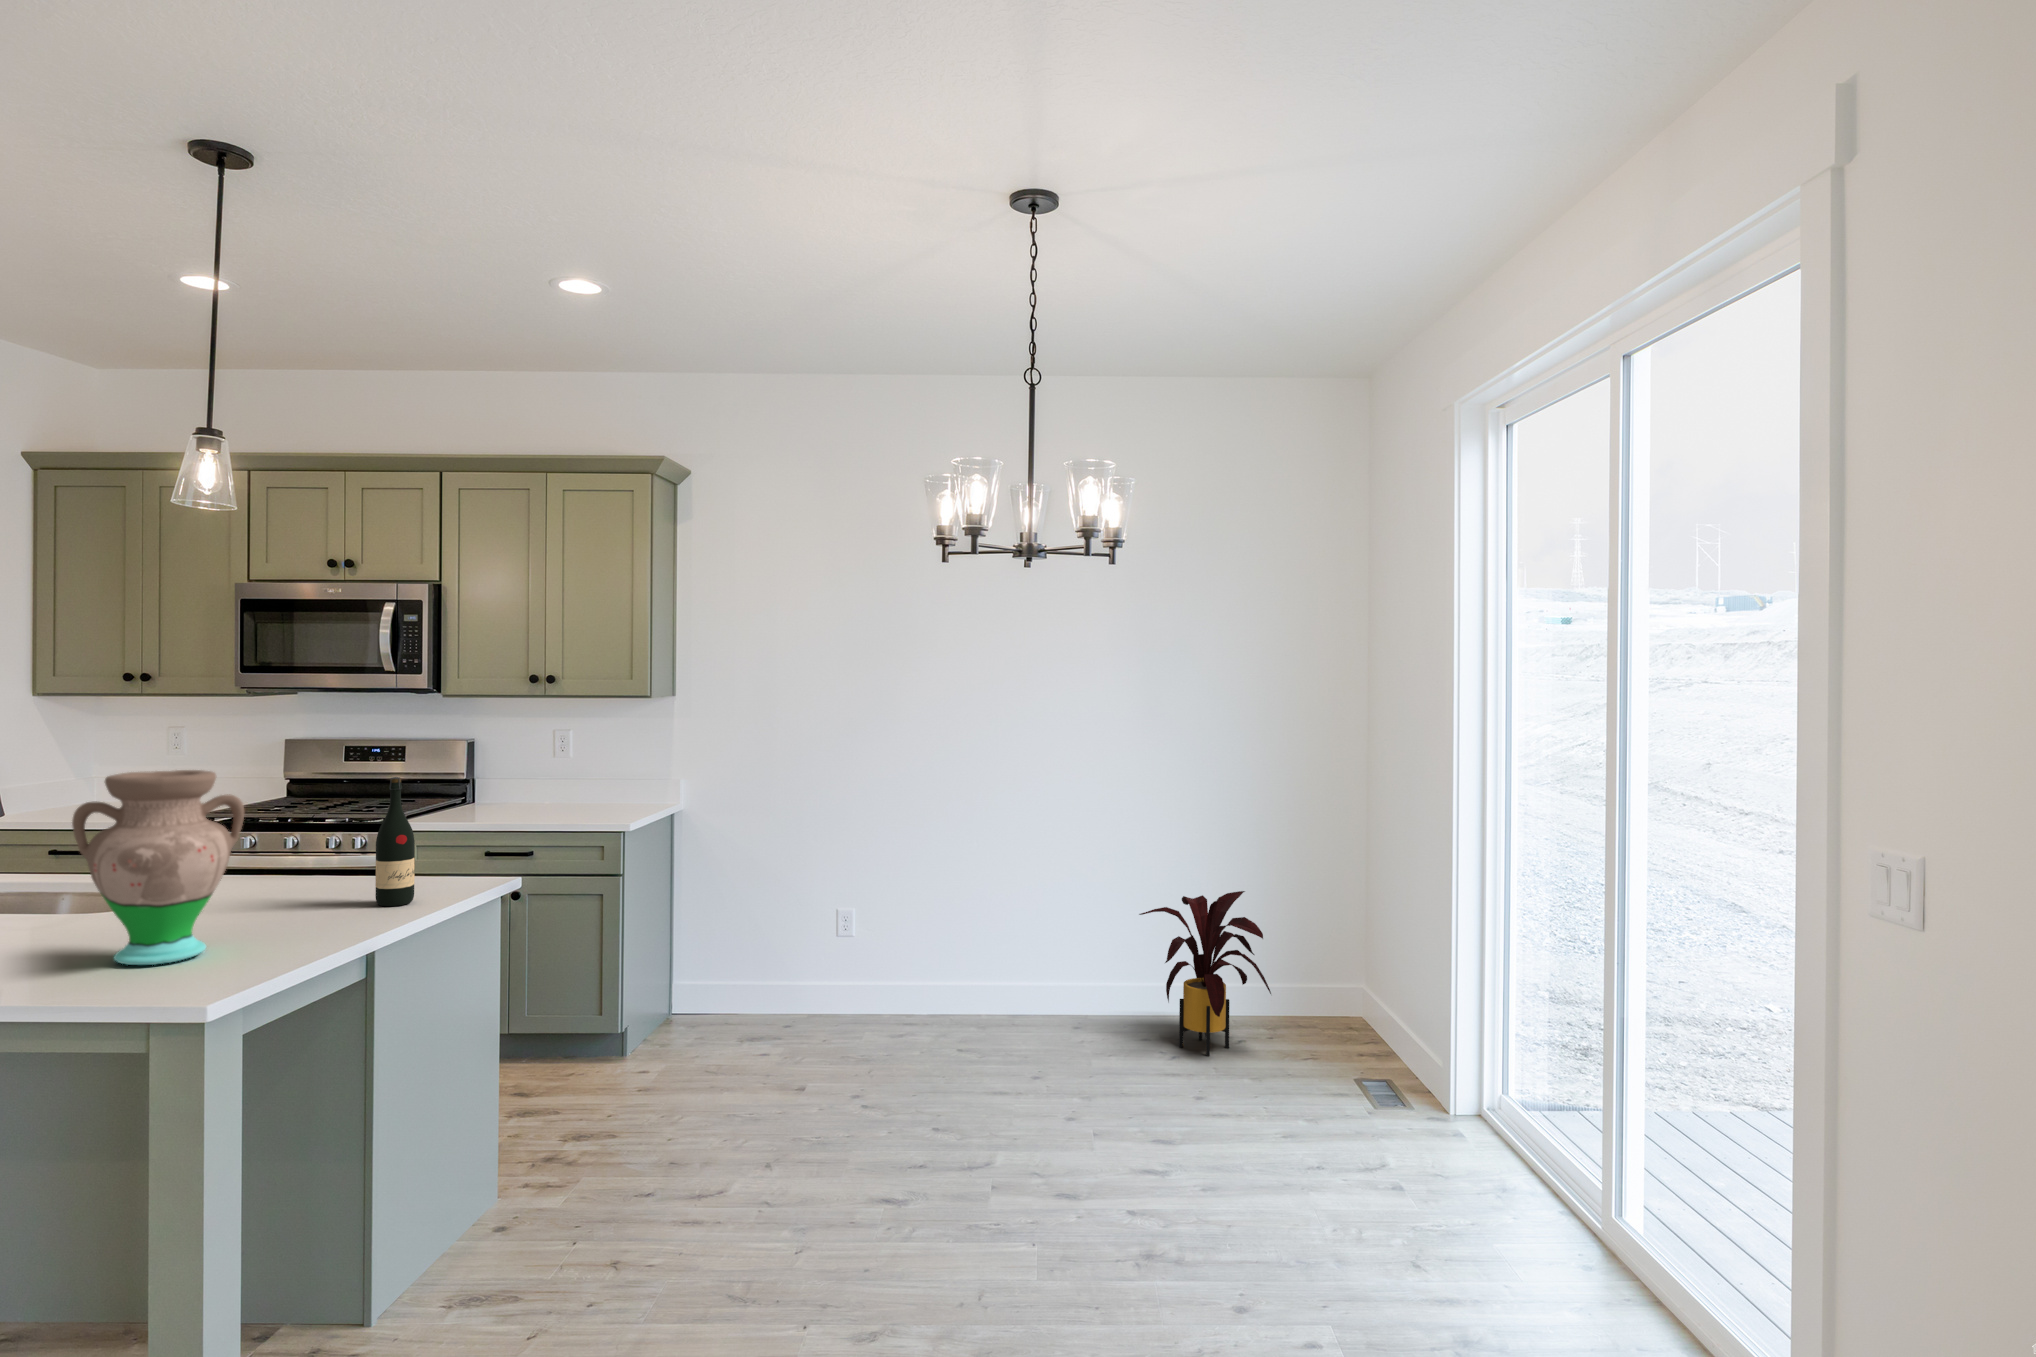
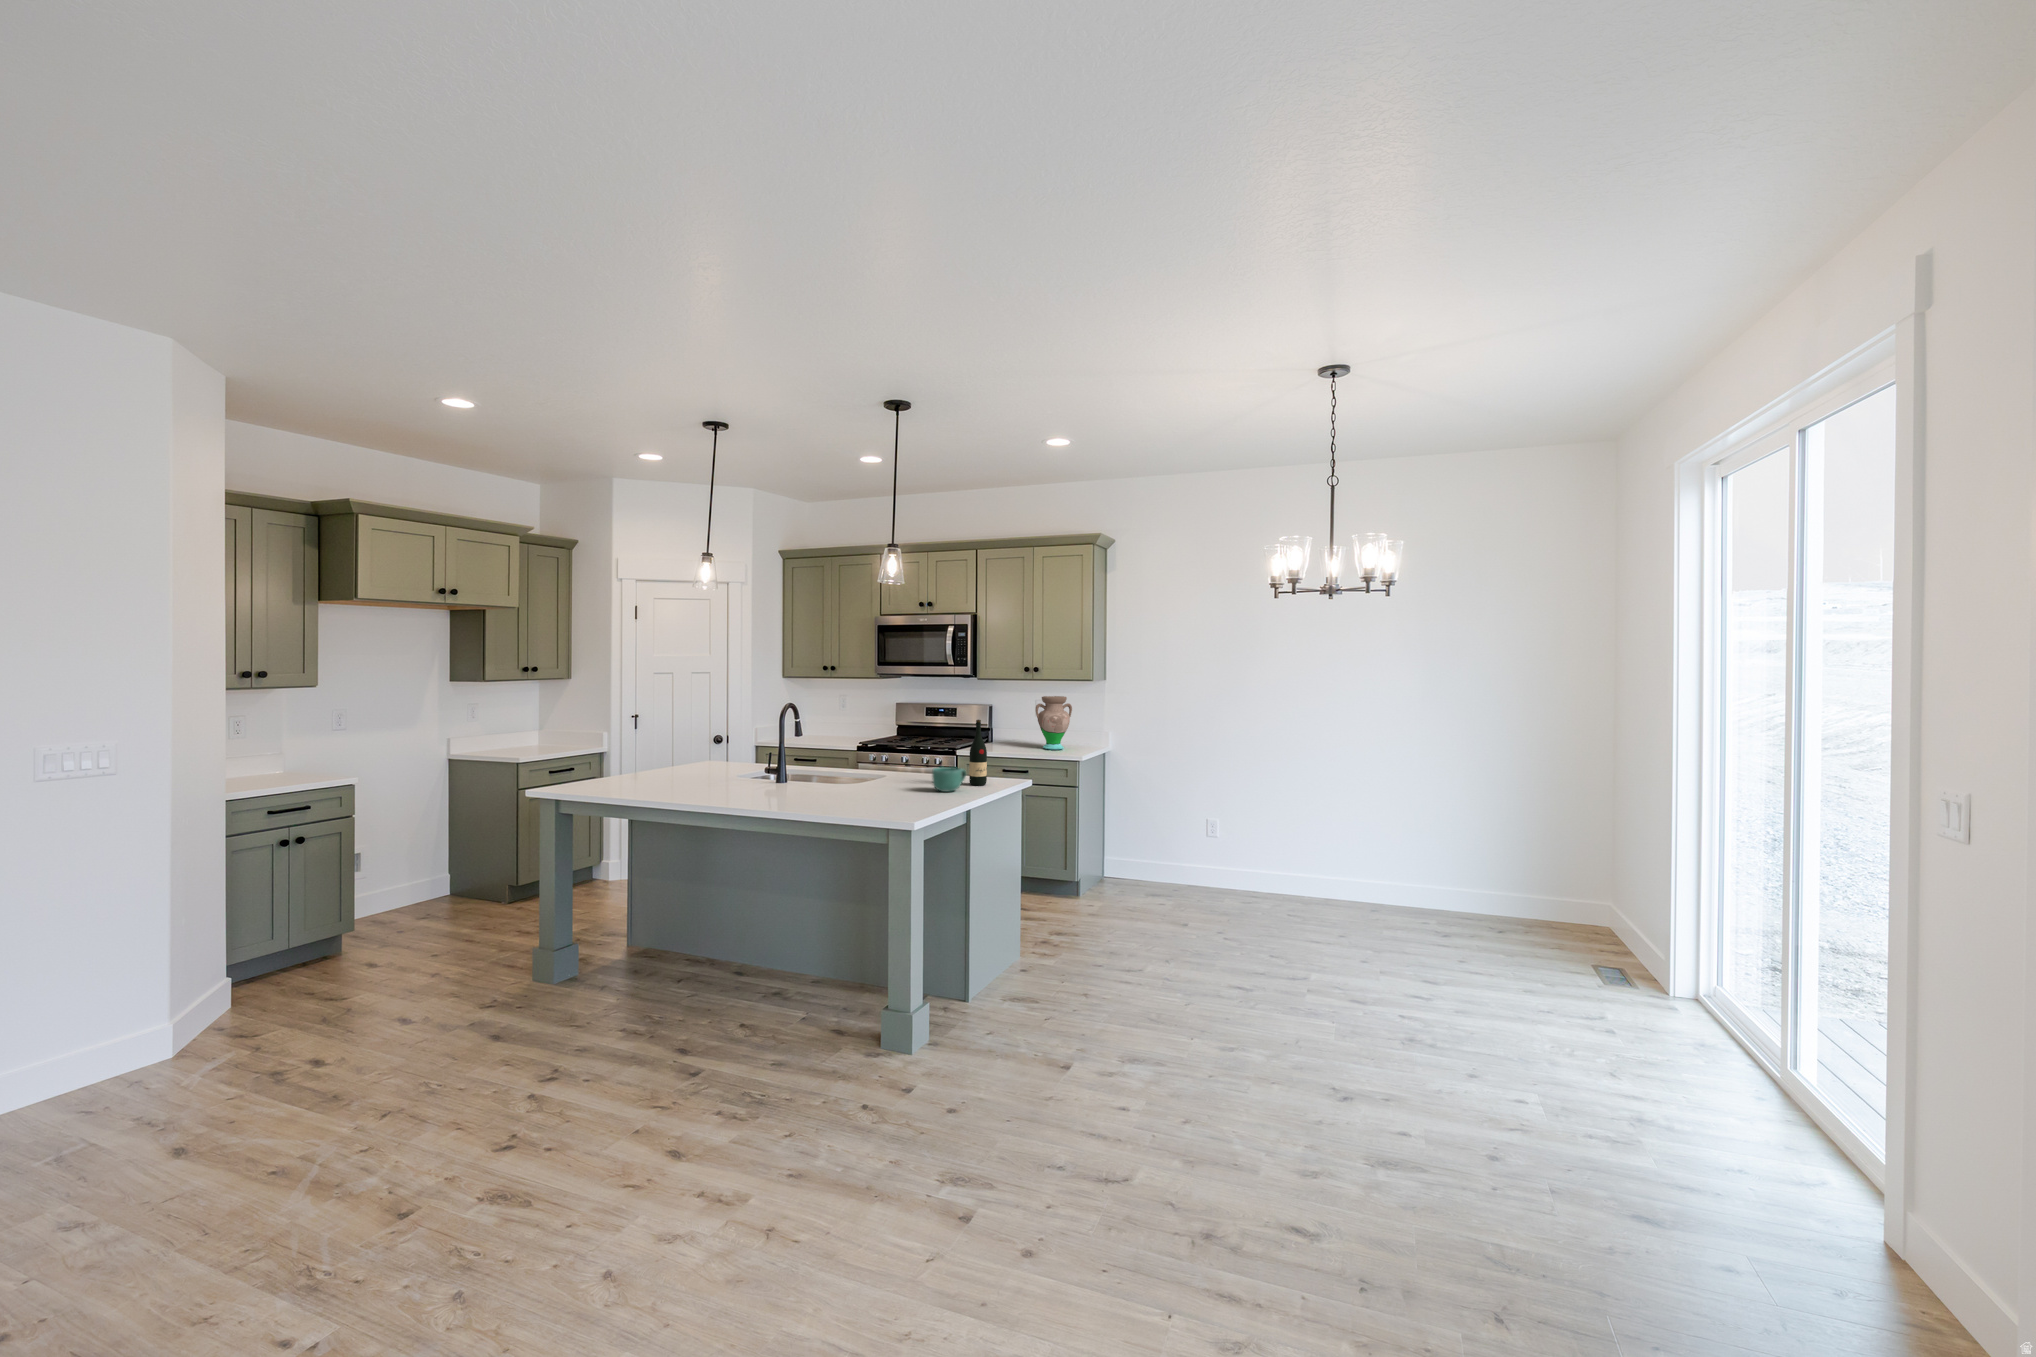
vase: present [72,770,244,965] -> present [1036,696,1072,750]
mug: none [278,876,362,929] -> present [932,767,966,792]
house plant: present [1139,891,1271,1056] -> none [1418,825,1523,938]

